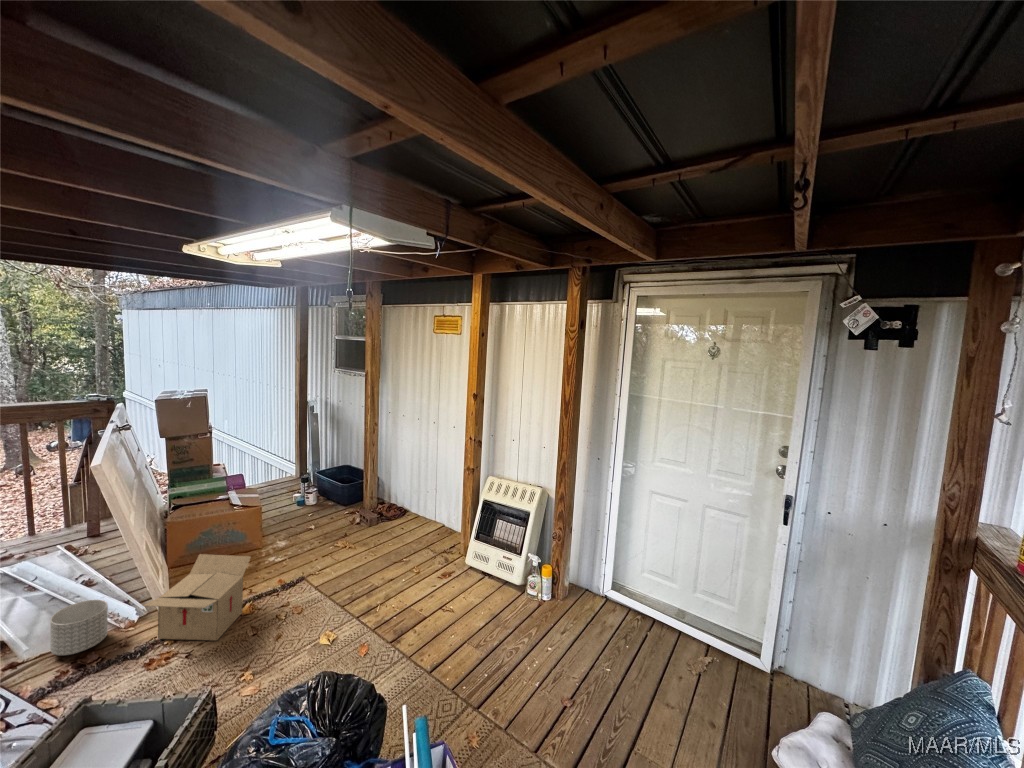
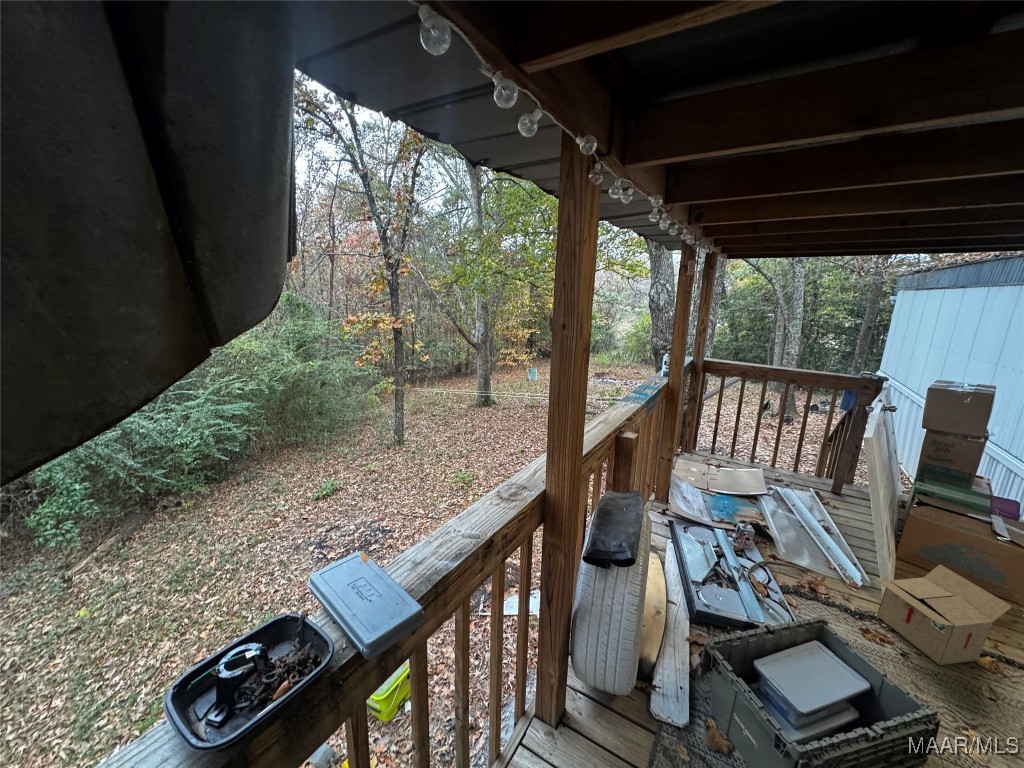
planter: present [50,600,108,656] -> none [797,539,843,583]

